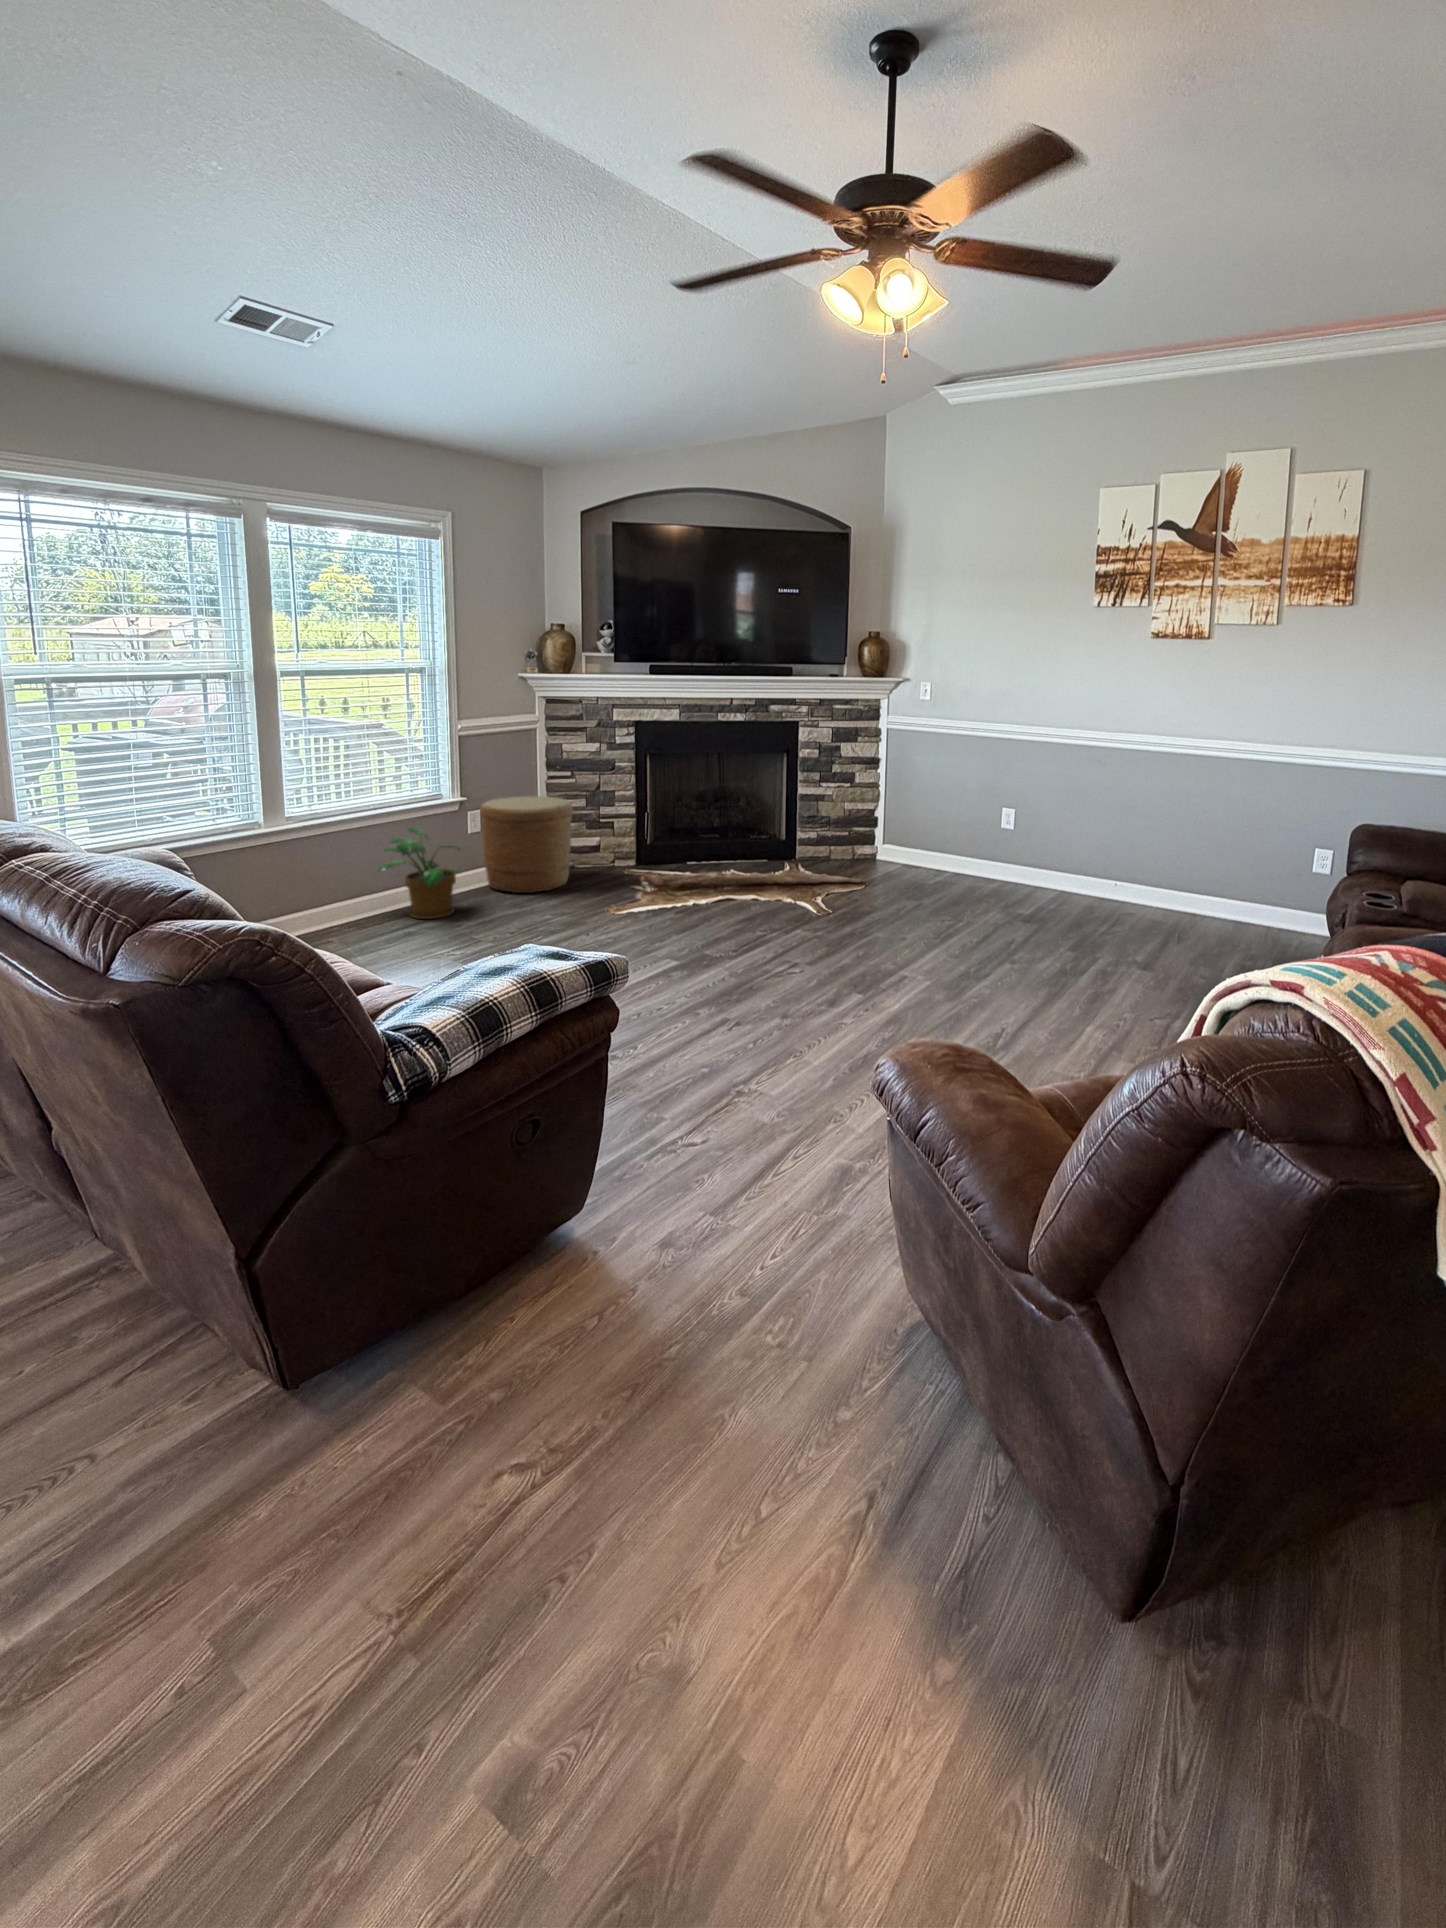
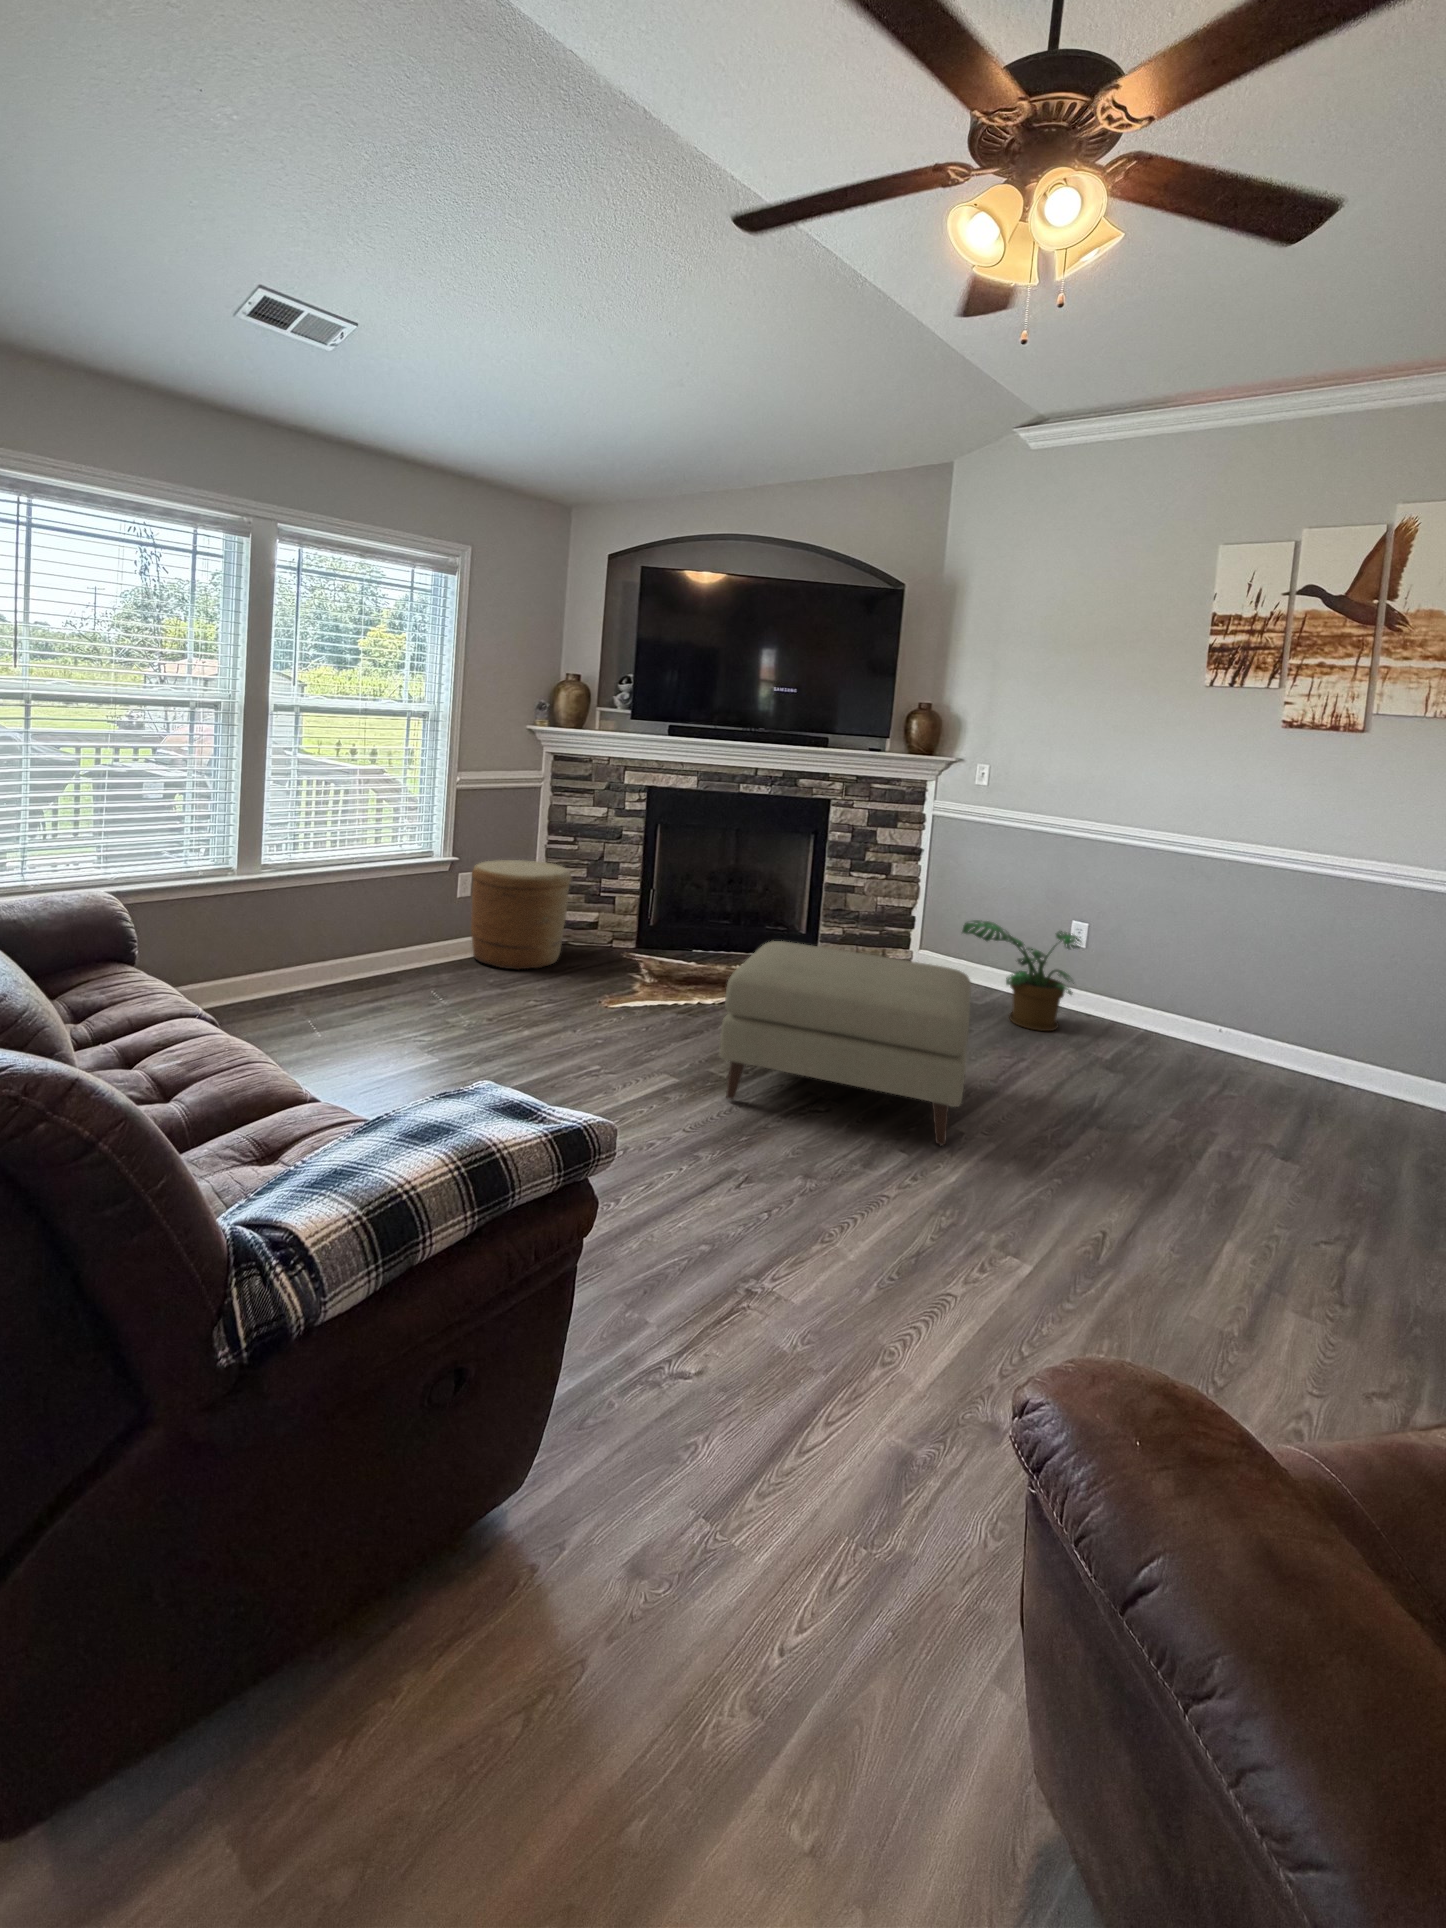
potted plant: present [377,827,459,919] -> present [962,920,1081,1031]
ottoman: none [711,845,912,988] -> present [719,941,971,1145]

